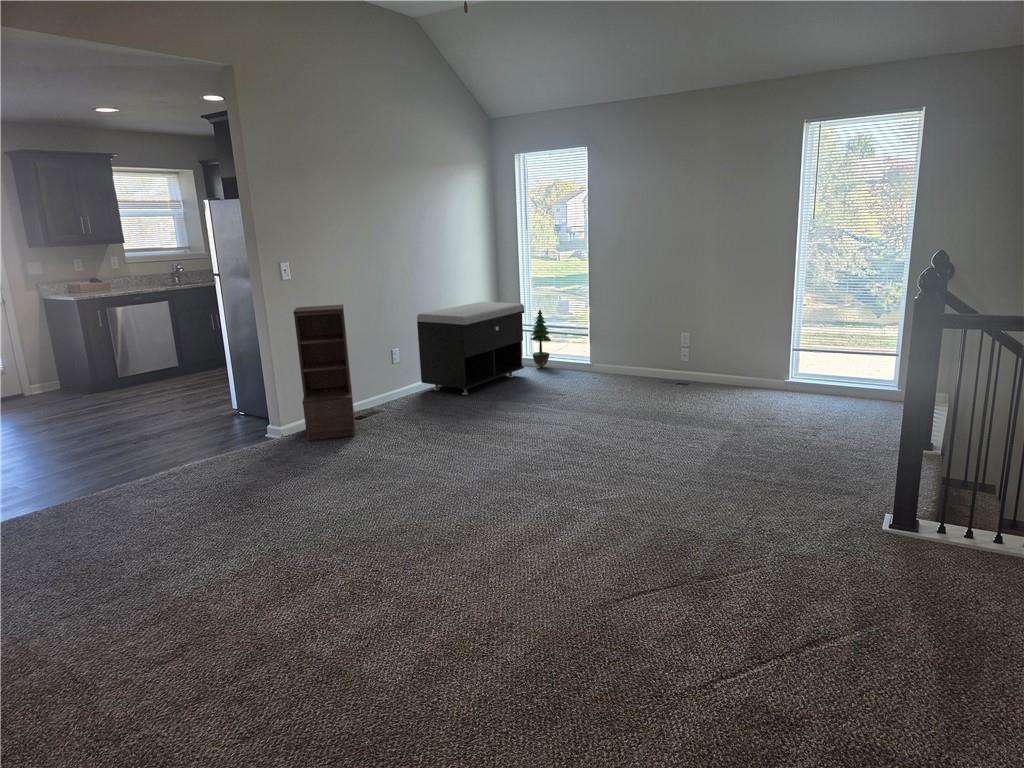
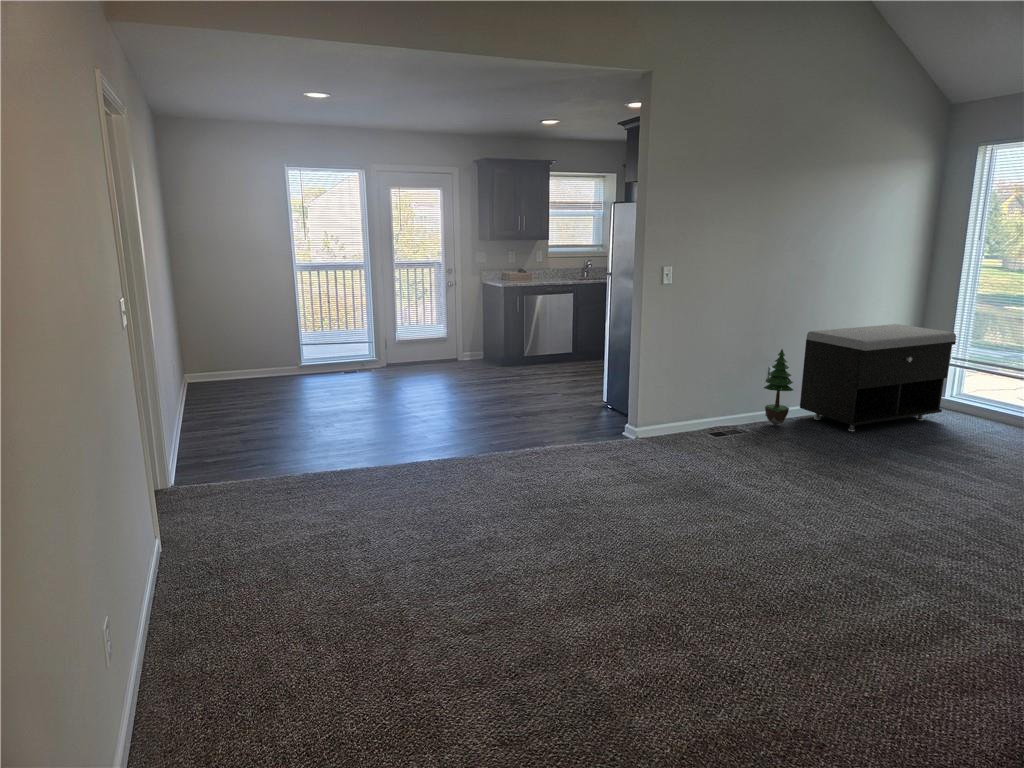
bookshelf: present [293,304,355,441] -> none [659,312,721,454]
potted tree: present [530,310,551,367] -> present [764,349,793,425]

